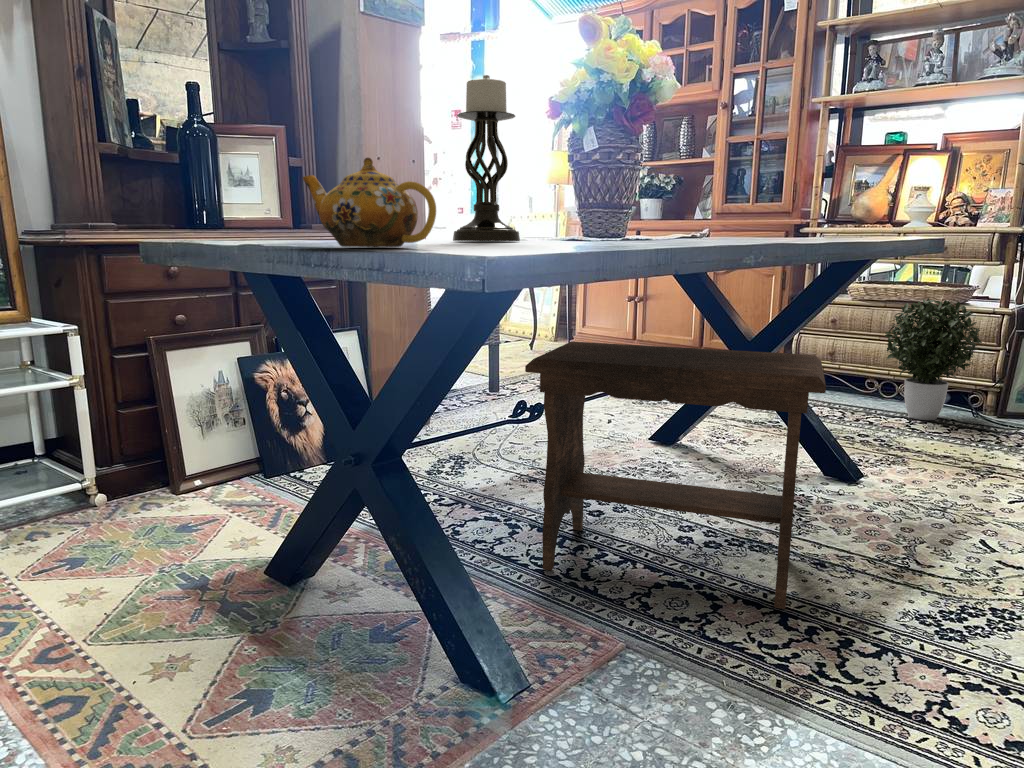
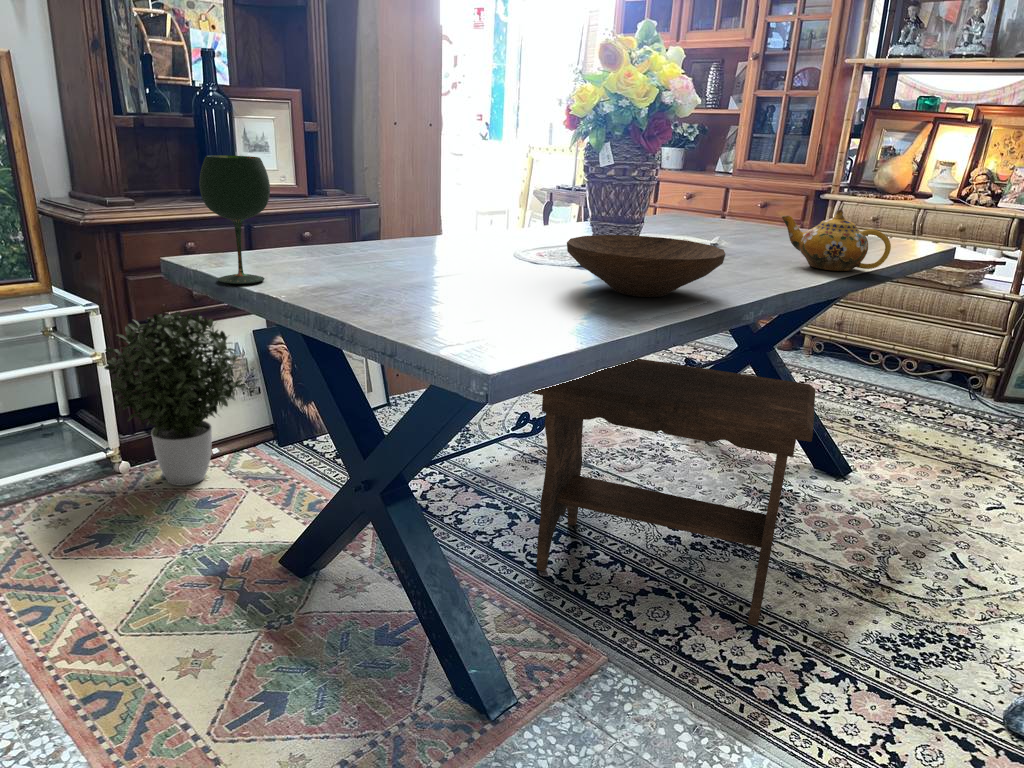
candle holder: present [453,75,520,241] -> none [464,95,531,265]
wine glass: none [178,110,251,244] -> present [199,155,270,284]
teapot: present [303,158,436,247] -> present [782,210,891,271]
wooden bowl: none [557,192,720,244] -> present [567,235,725,297]
potted plant: present [885,298,982,420] -> present [105,311,245,486]

